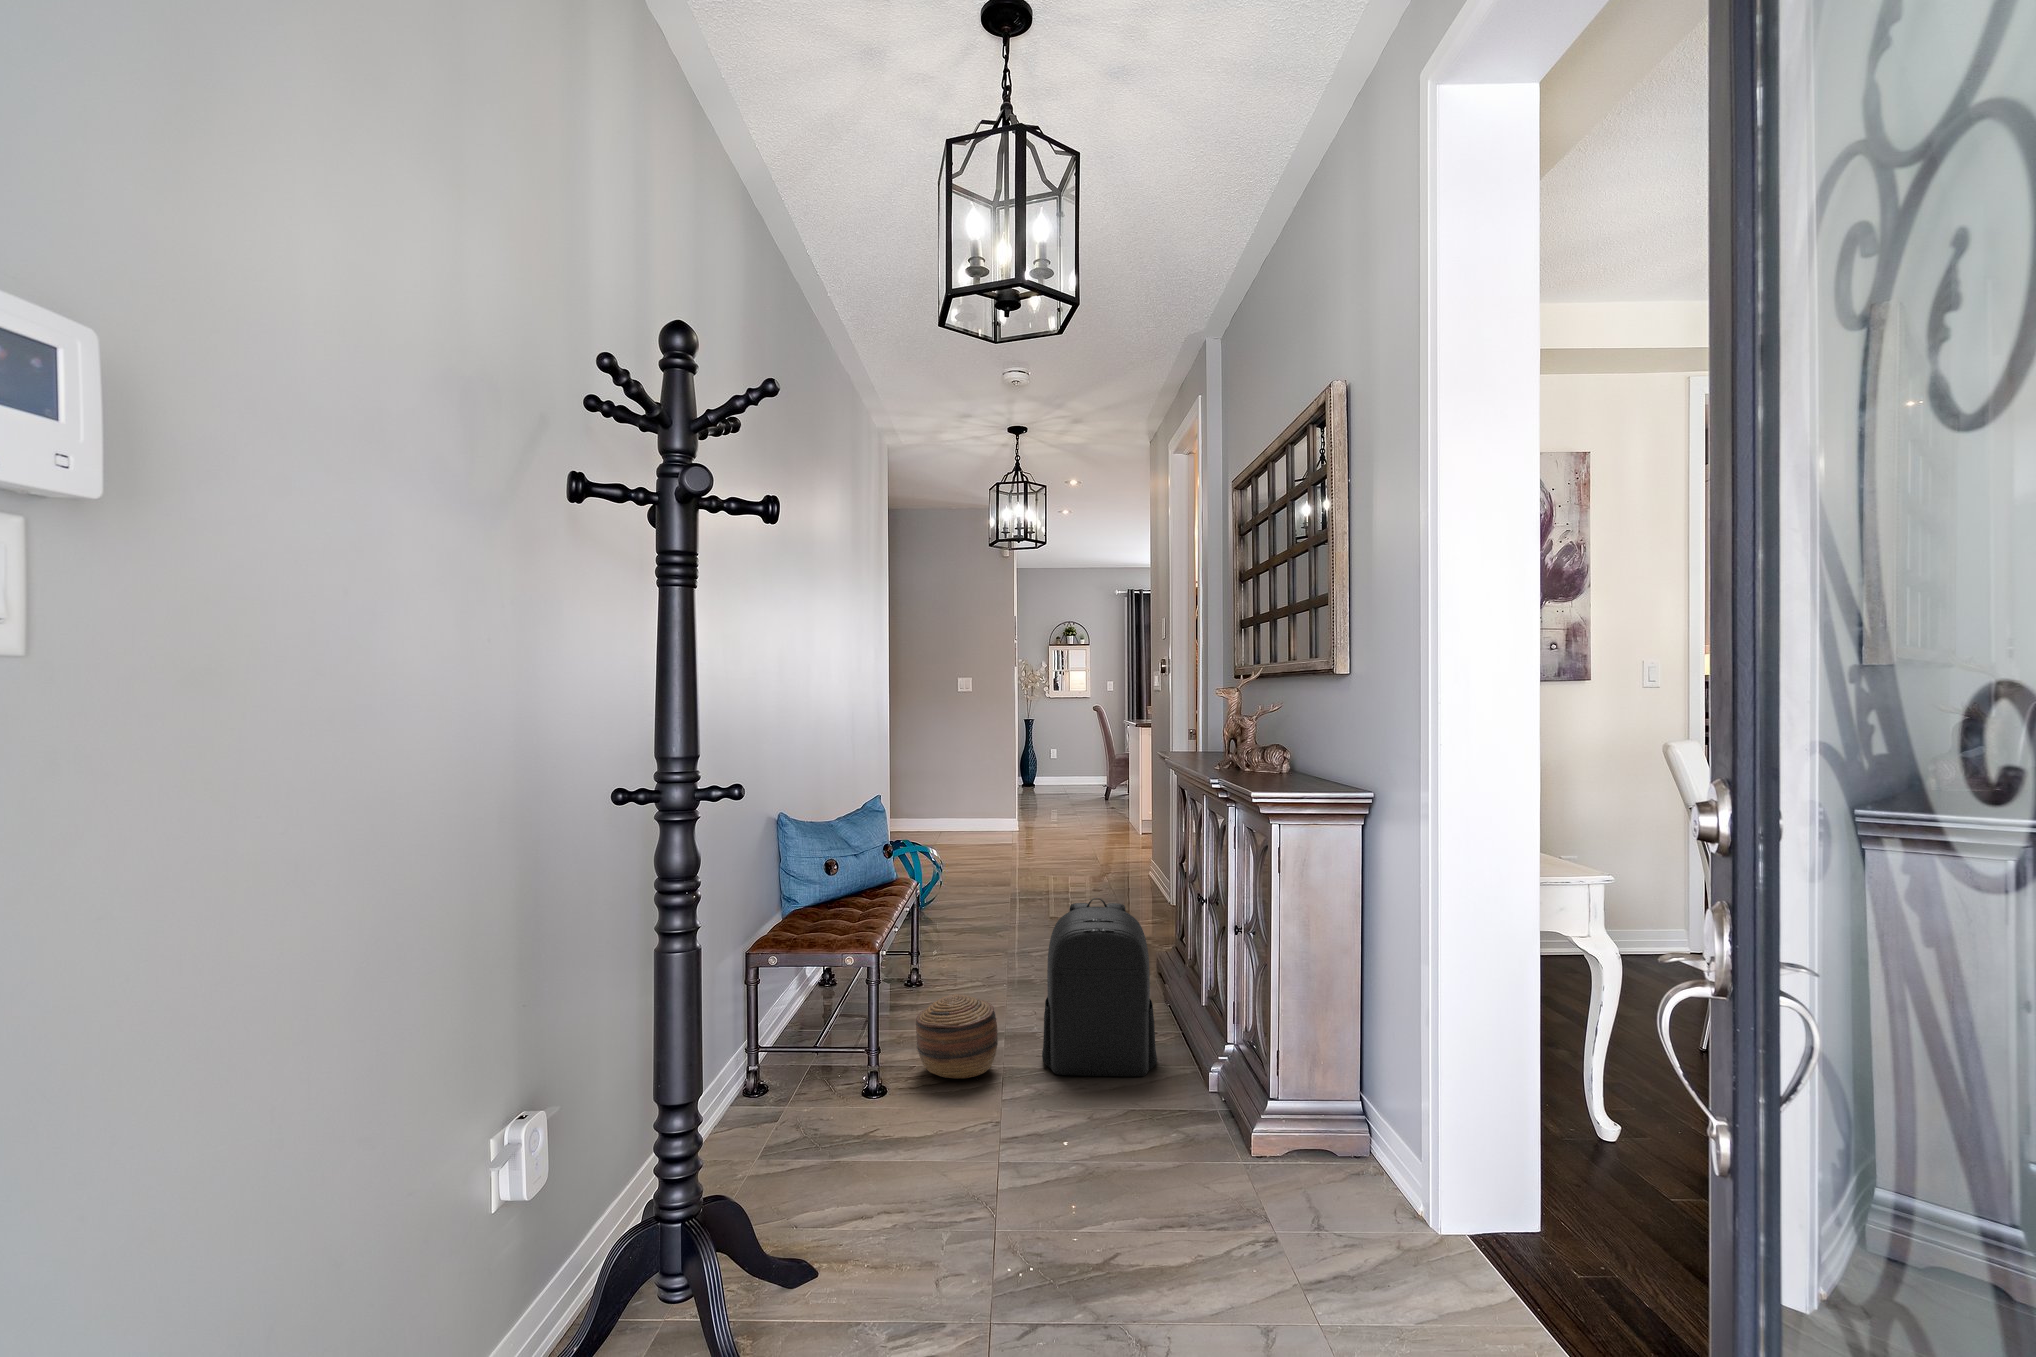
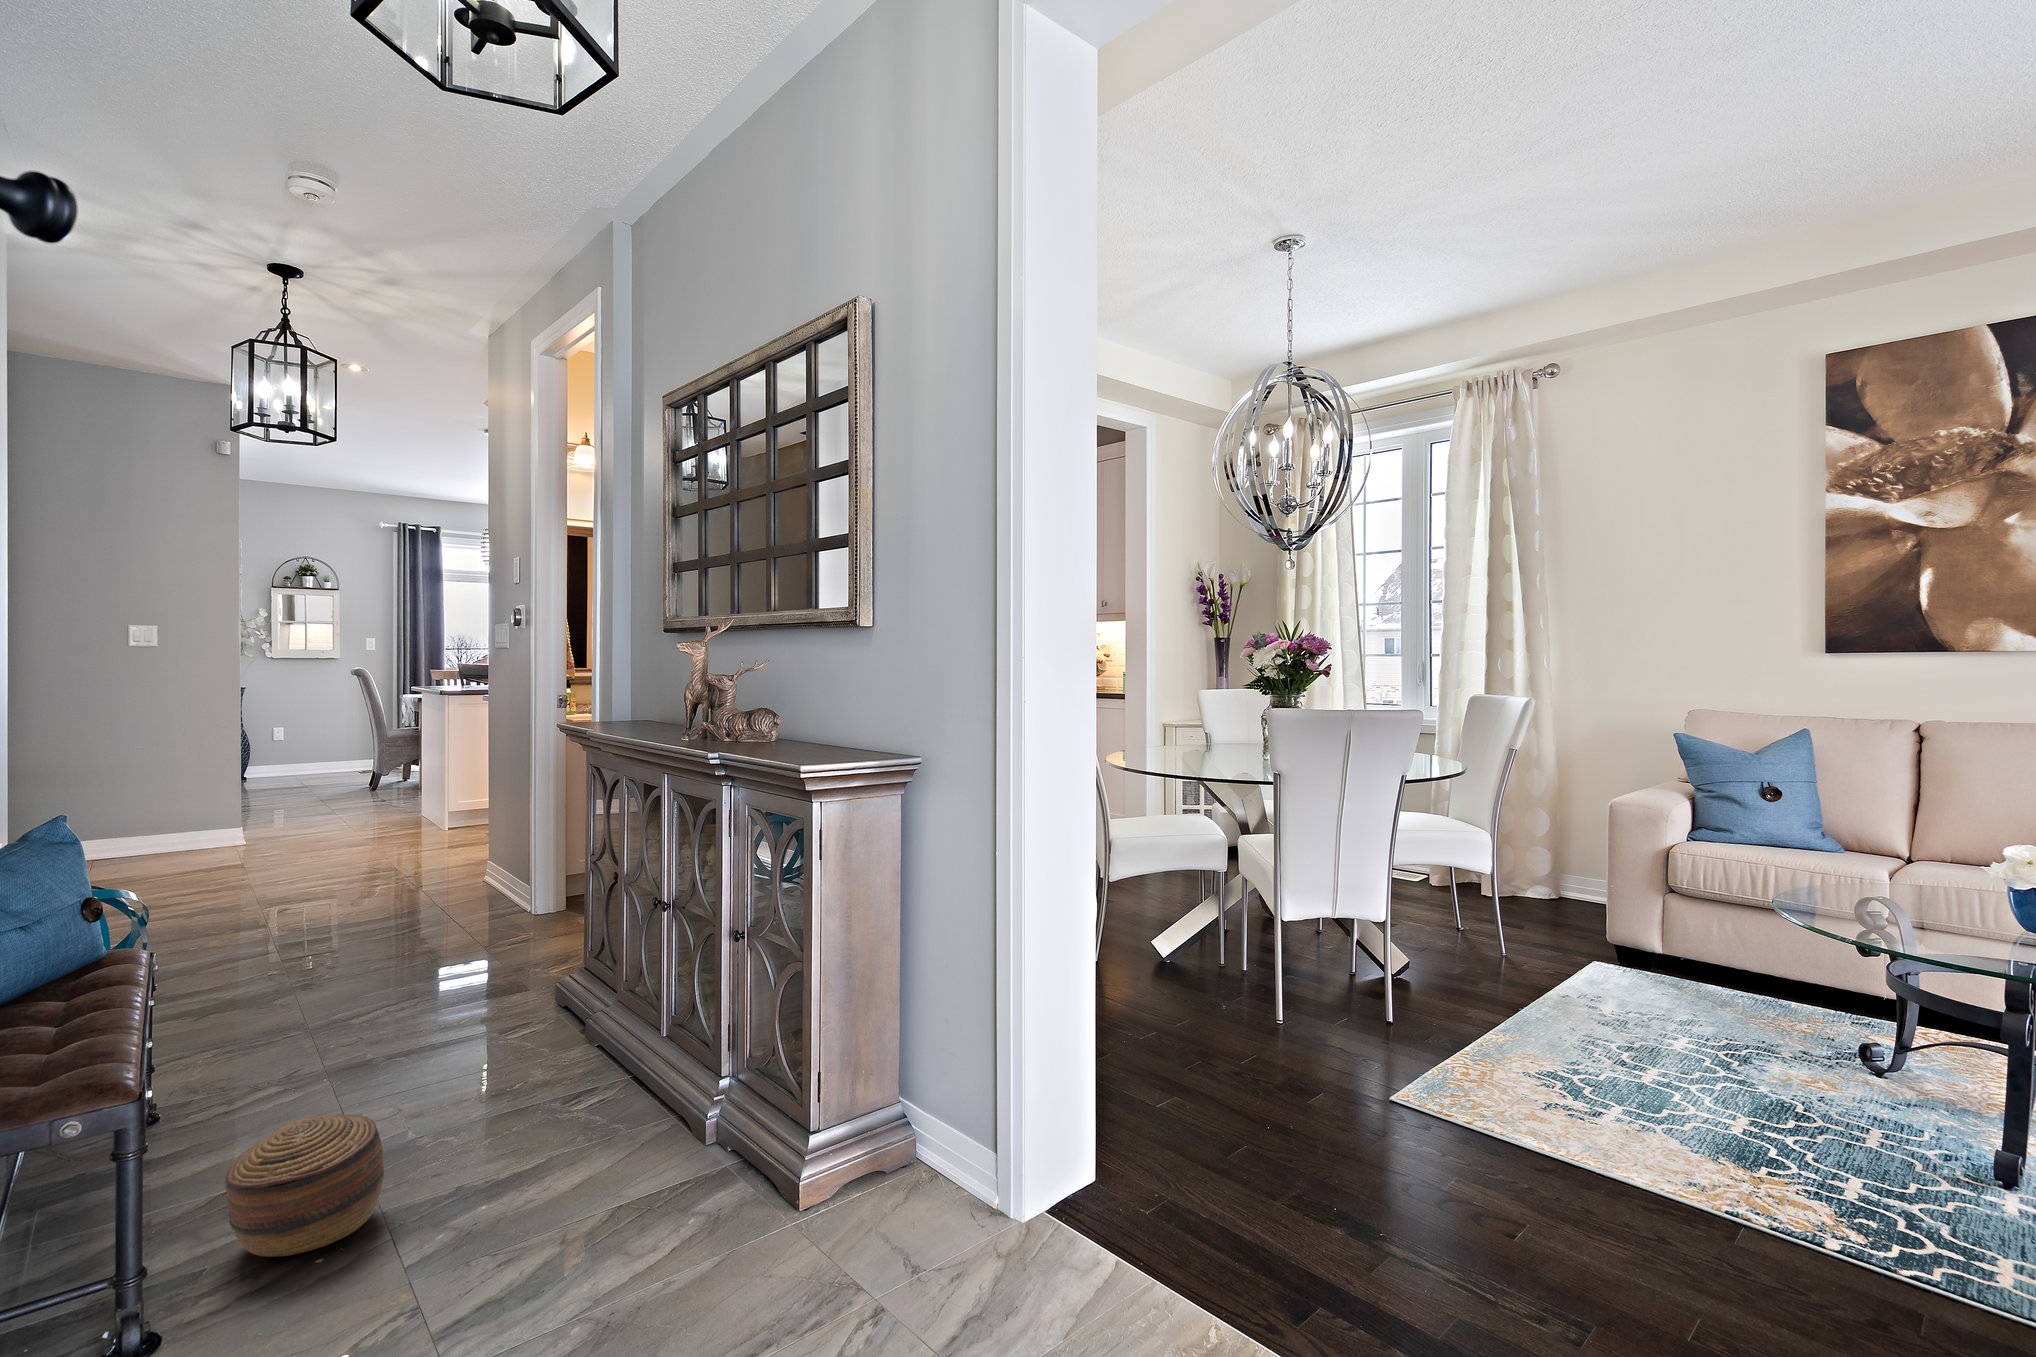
backpack: present [1042,898,1157,1076] -> none [449,929,622,1185]

